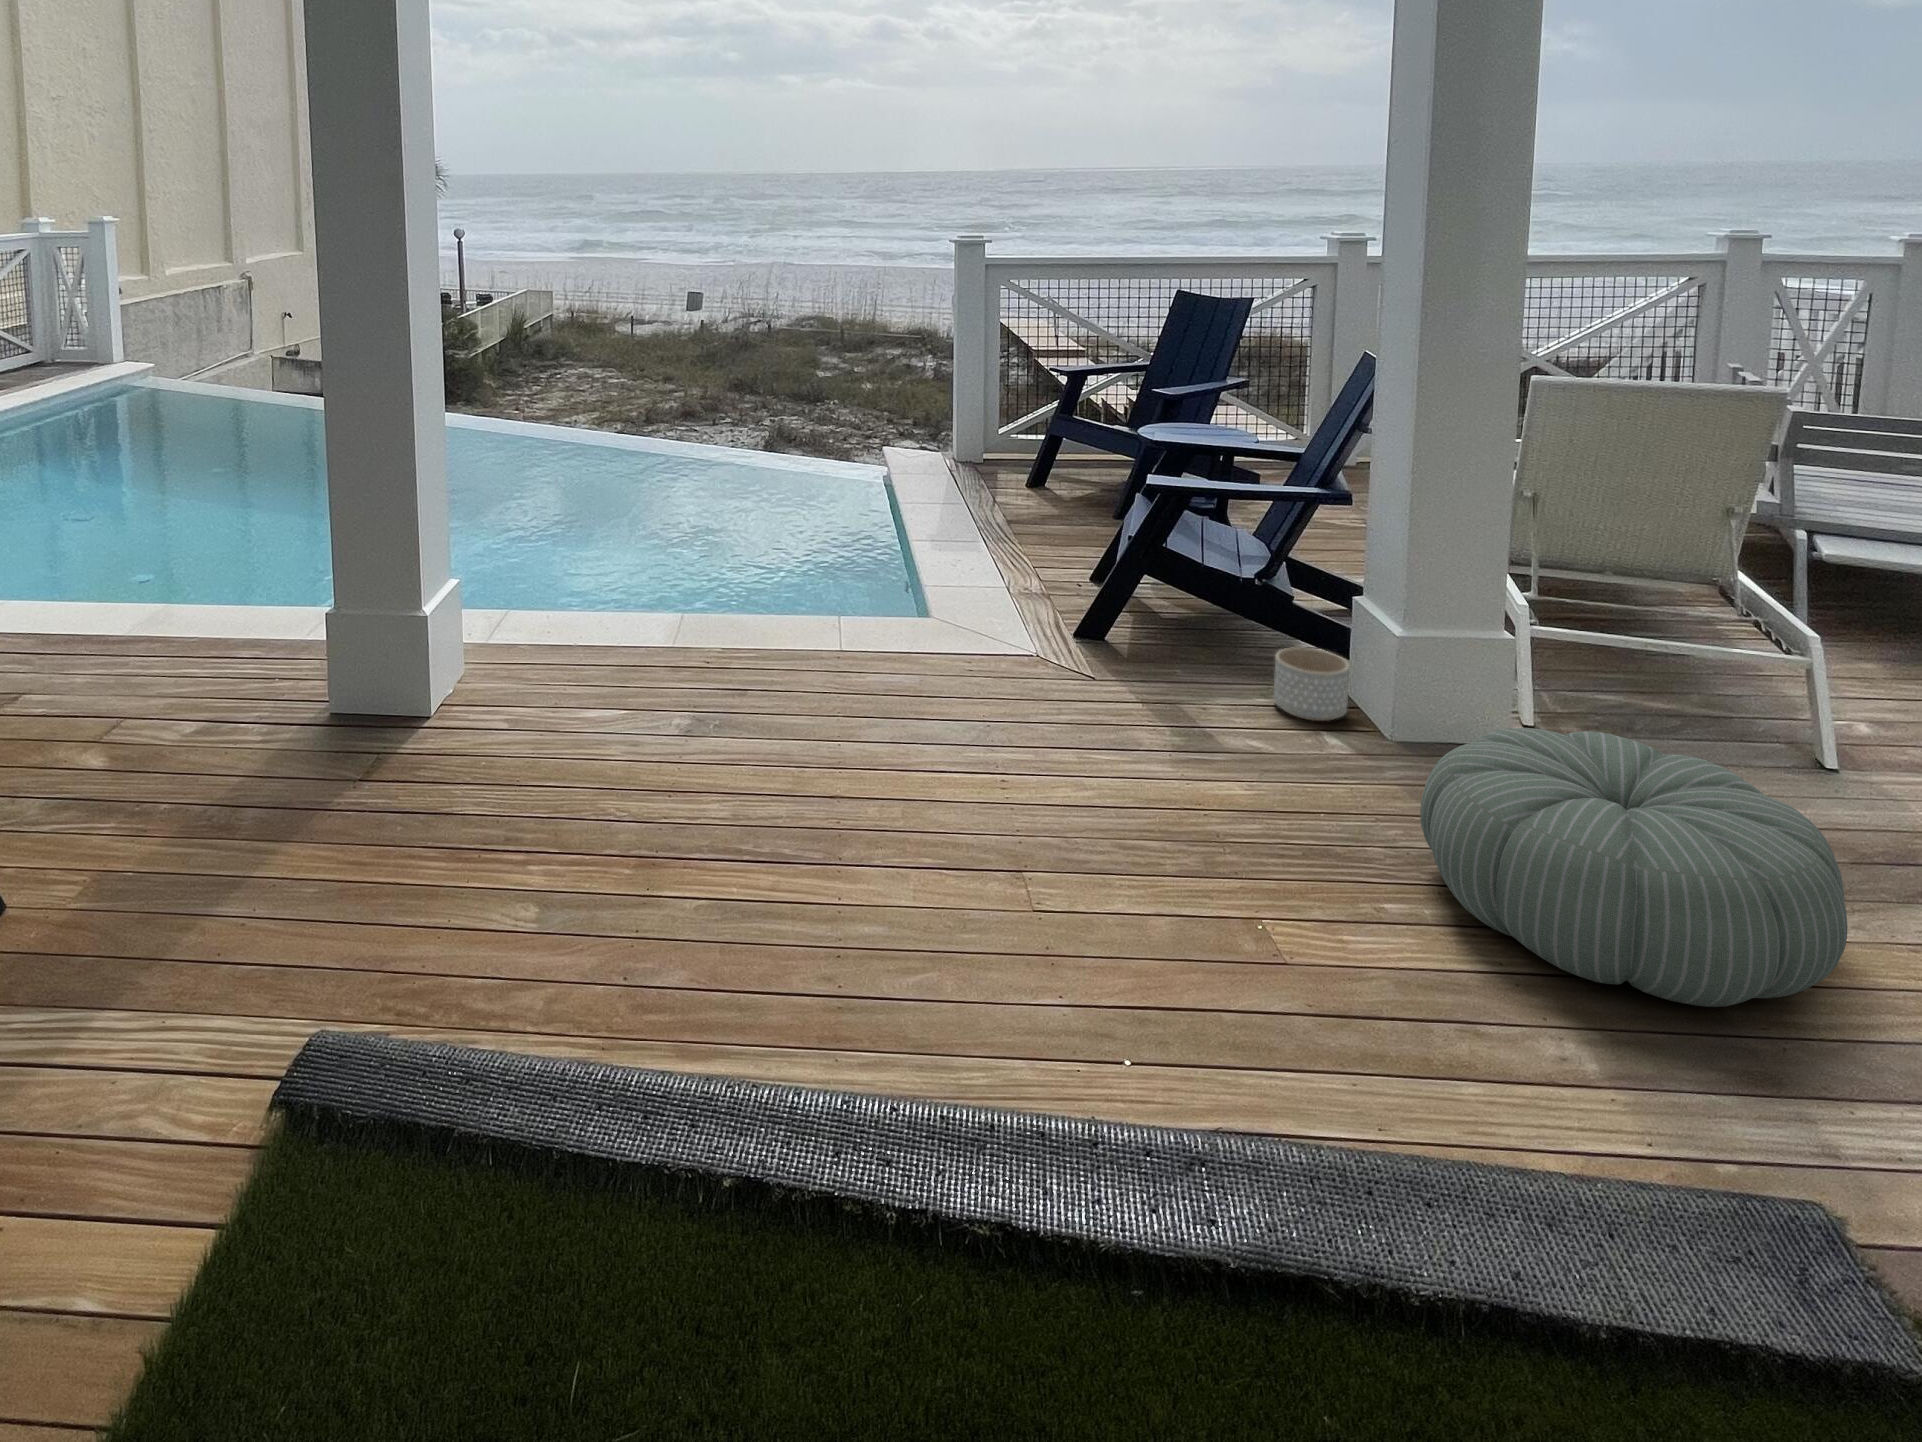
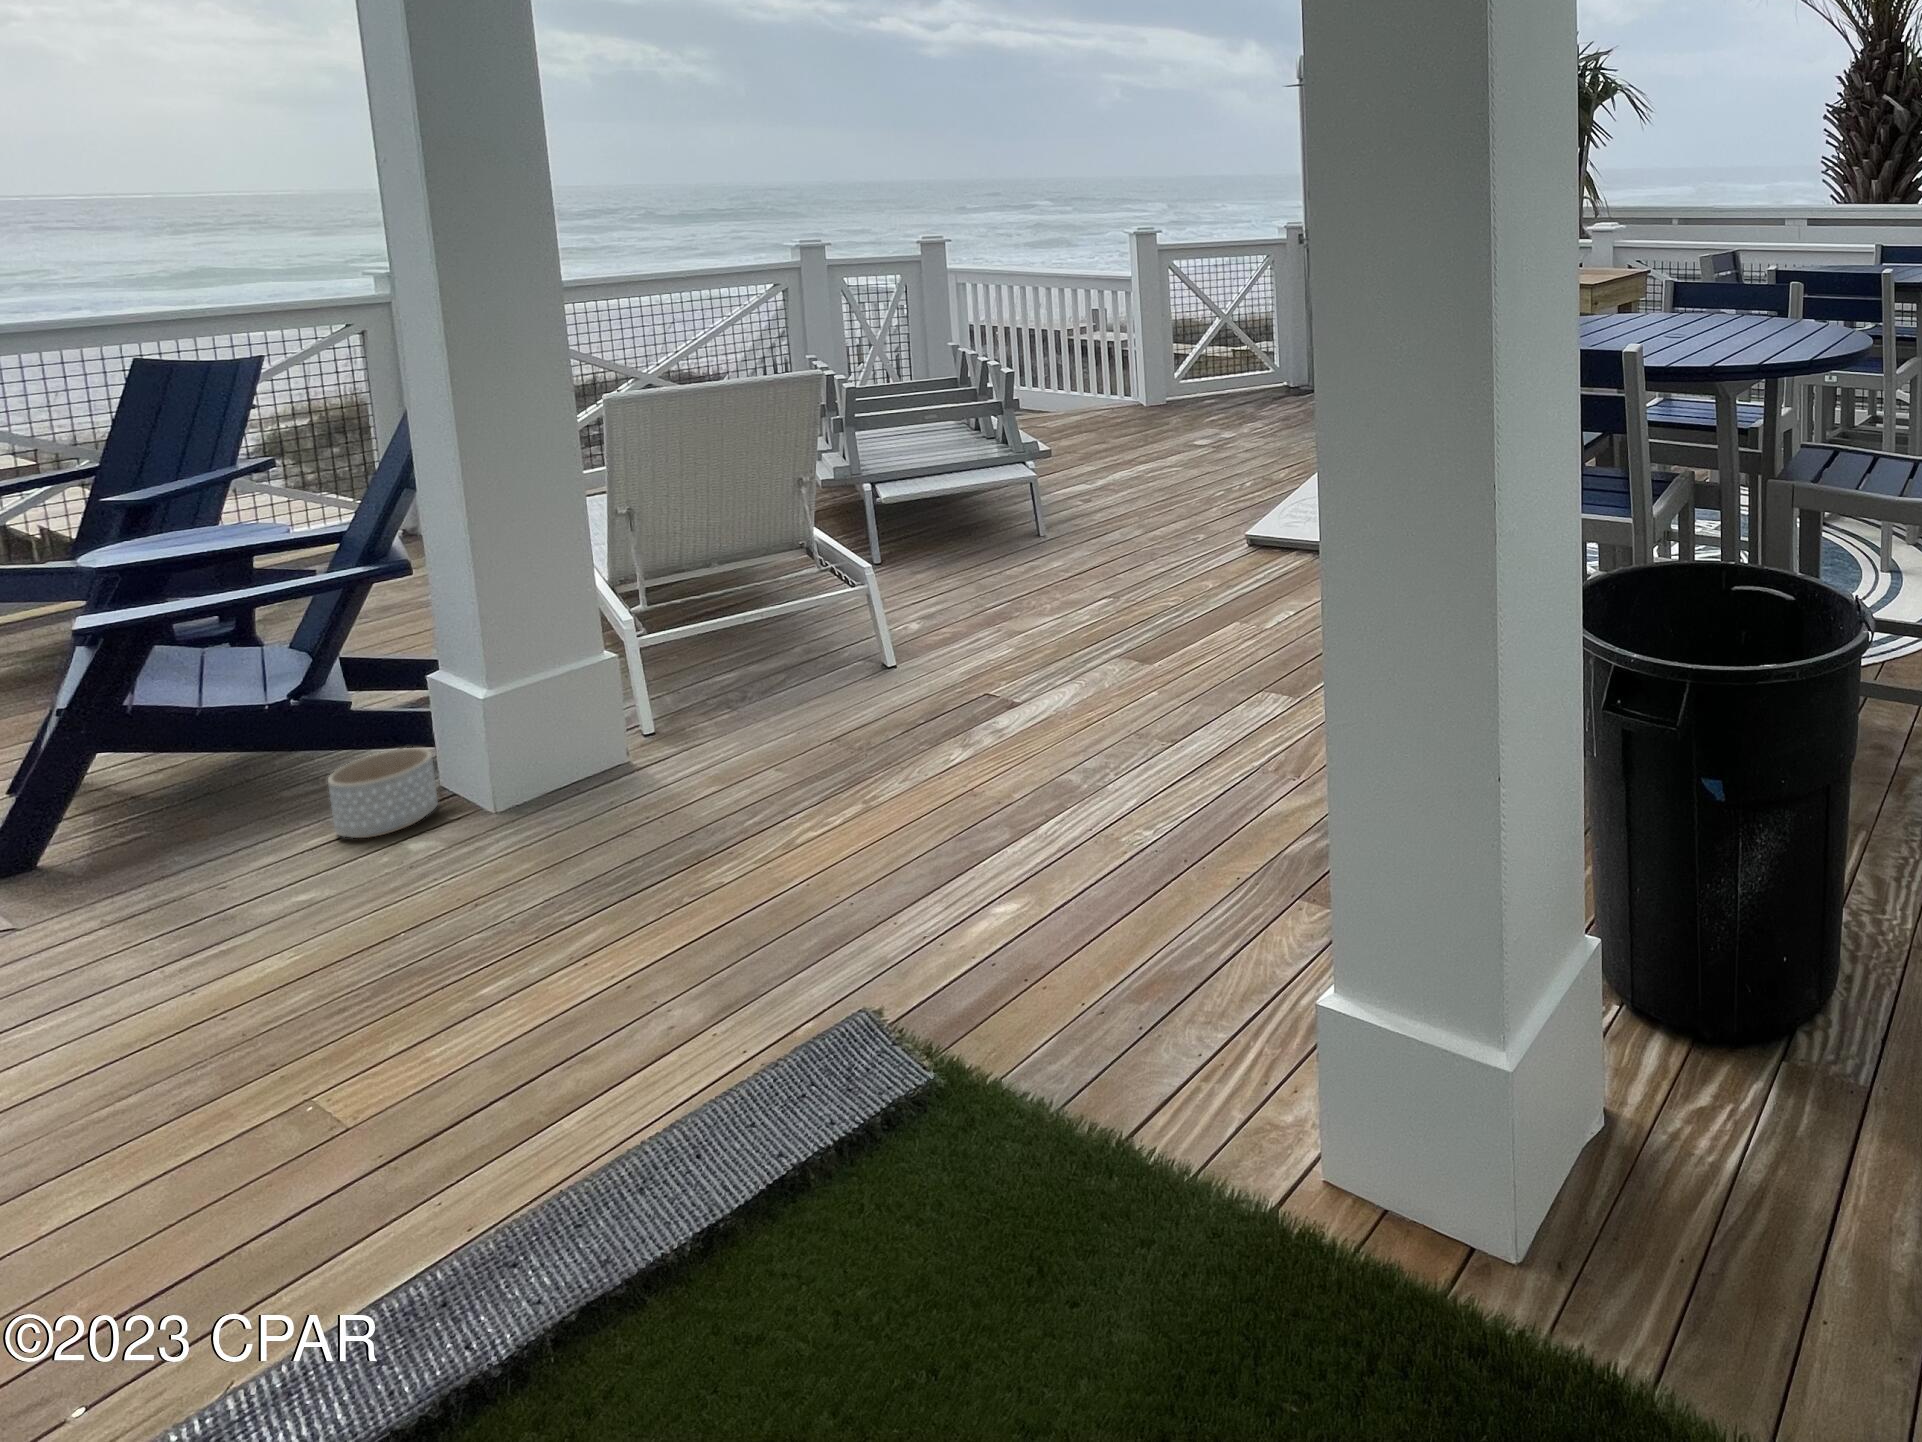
pouf: present [1420,728,1848,1007] -> none [512,703,883,945]

